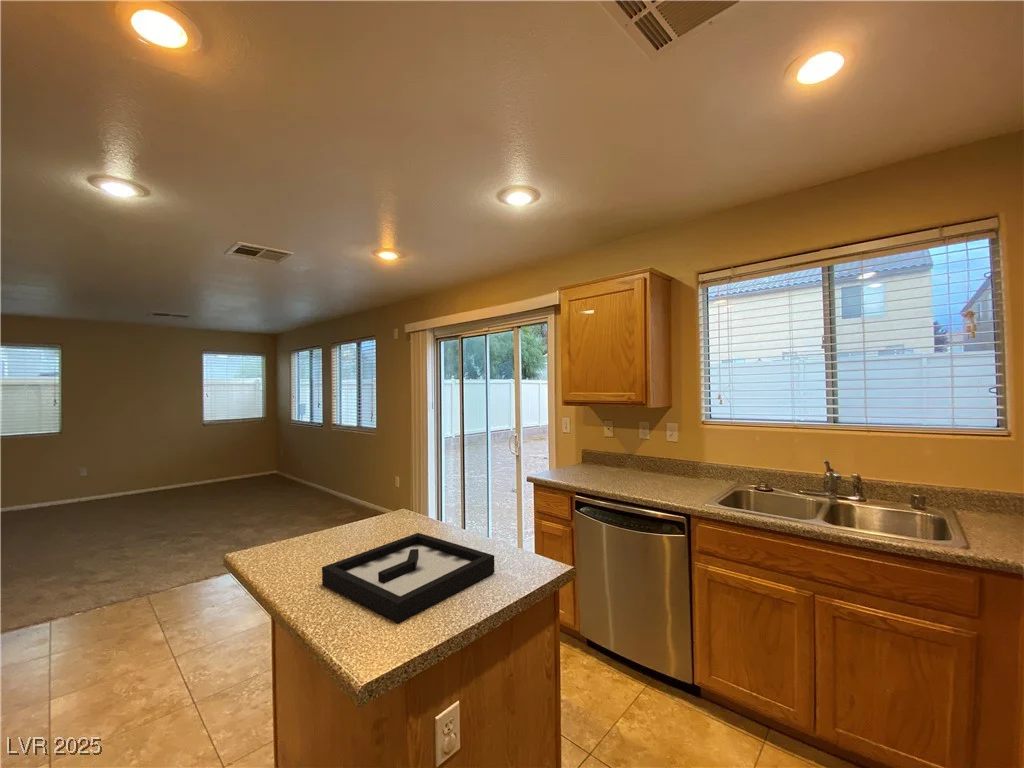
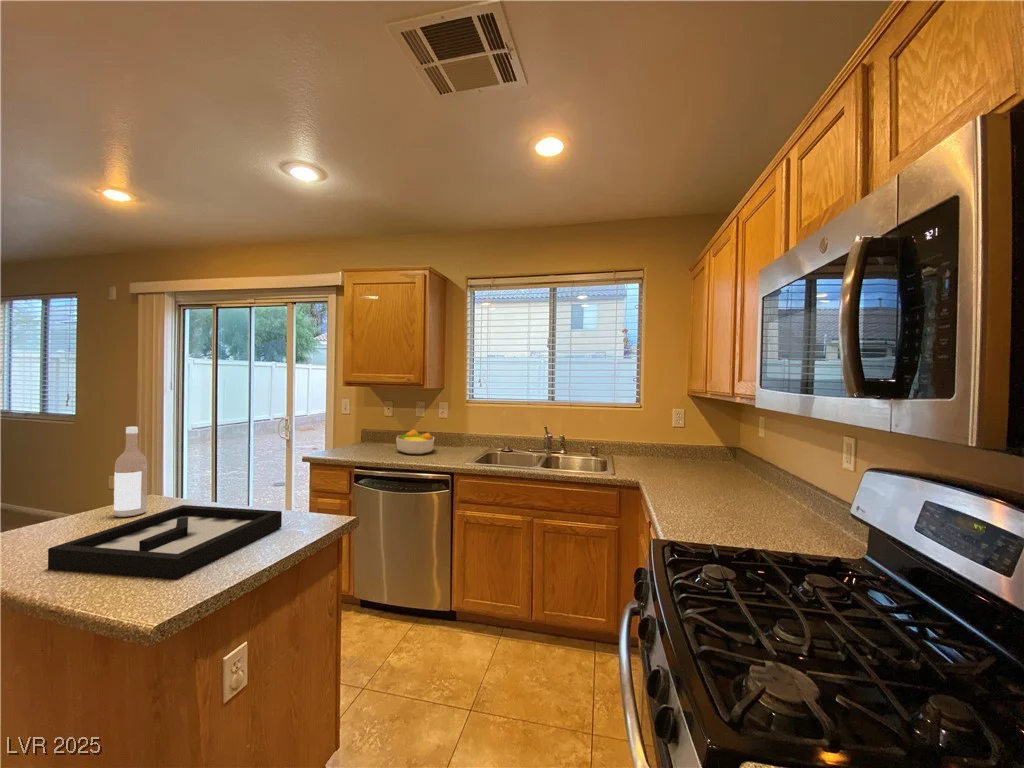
fruit bowl: none [619,455,664,486] -> present [396,429,434,454]
wine bottle: none [375,456,397,535] -> present [114,426,147,517]

